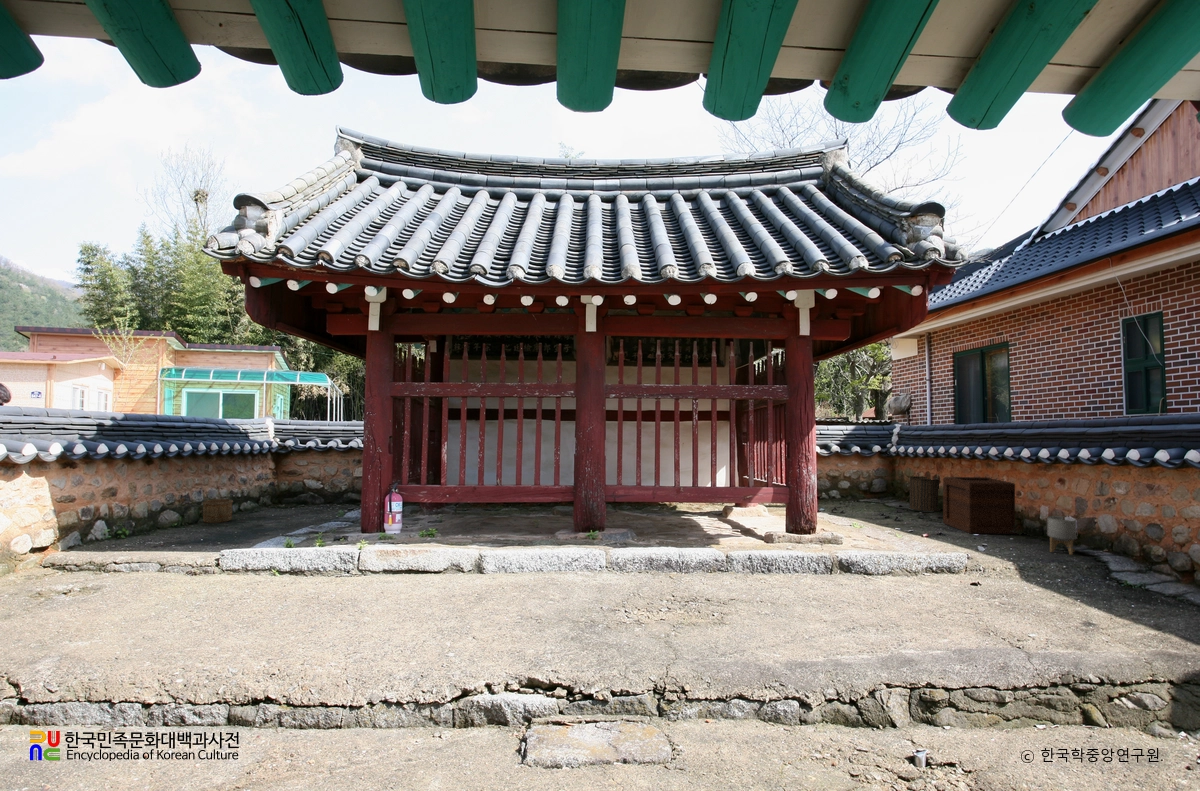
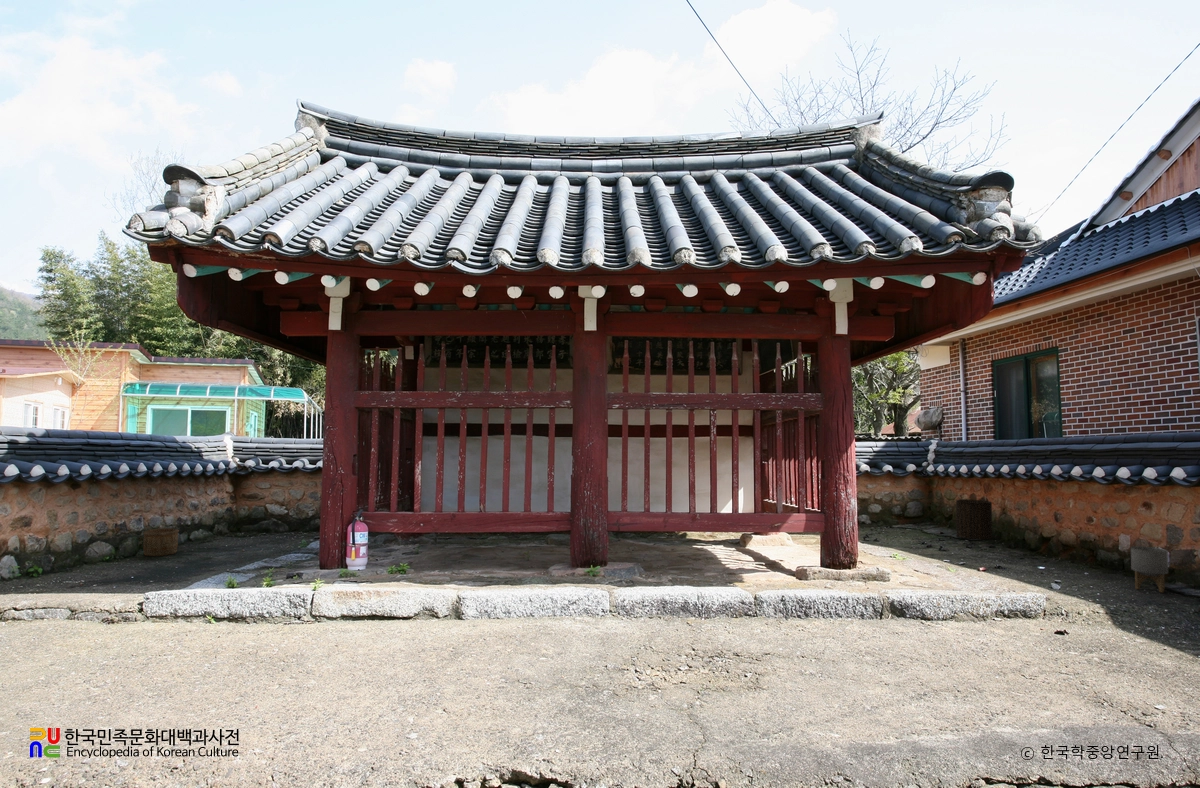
wooden crate: present [943,477,1017,534] -> none [999,500,1095,567]

